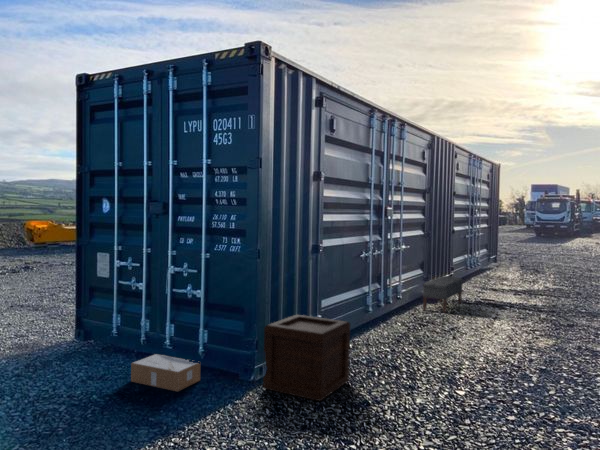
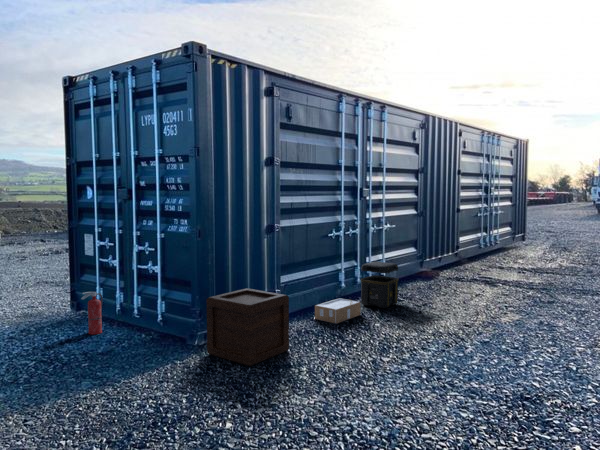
bench: present [423,276,463,313] -> none [414,254,461,289]
toolbox: none [385,285,423,334] -> present [361,262,399,308]
fire extinguisher: none [102,319,122,369] -> present [81,292,103,335]
cardboard box: present [131,354,200,391] -> present [315,298,360,323]

